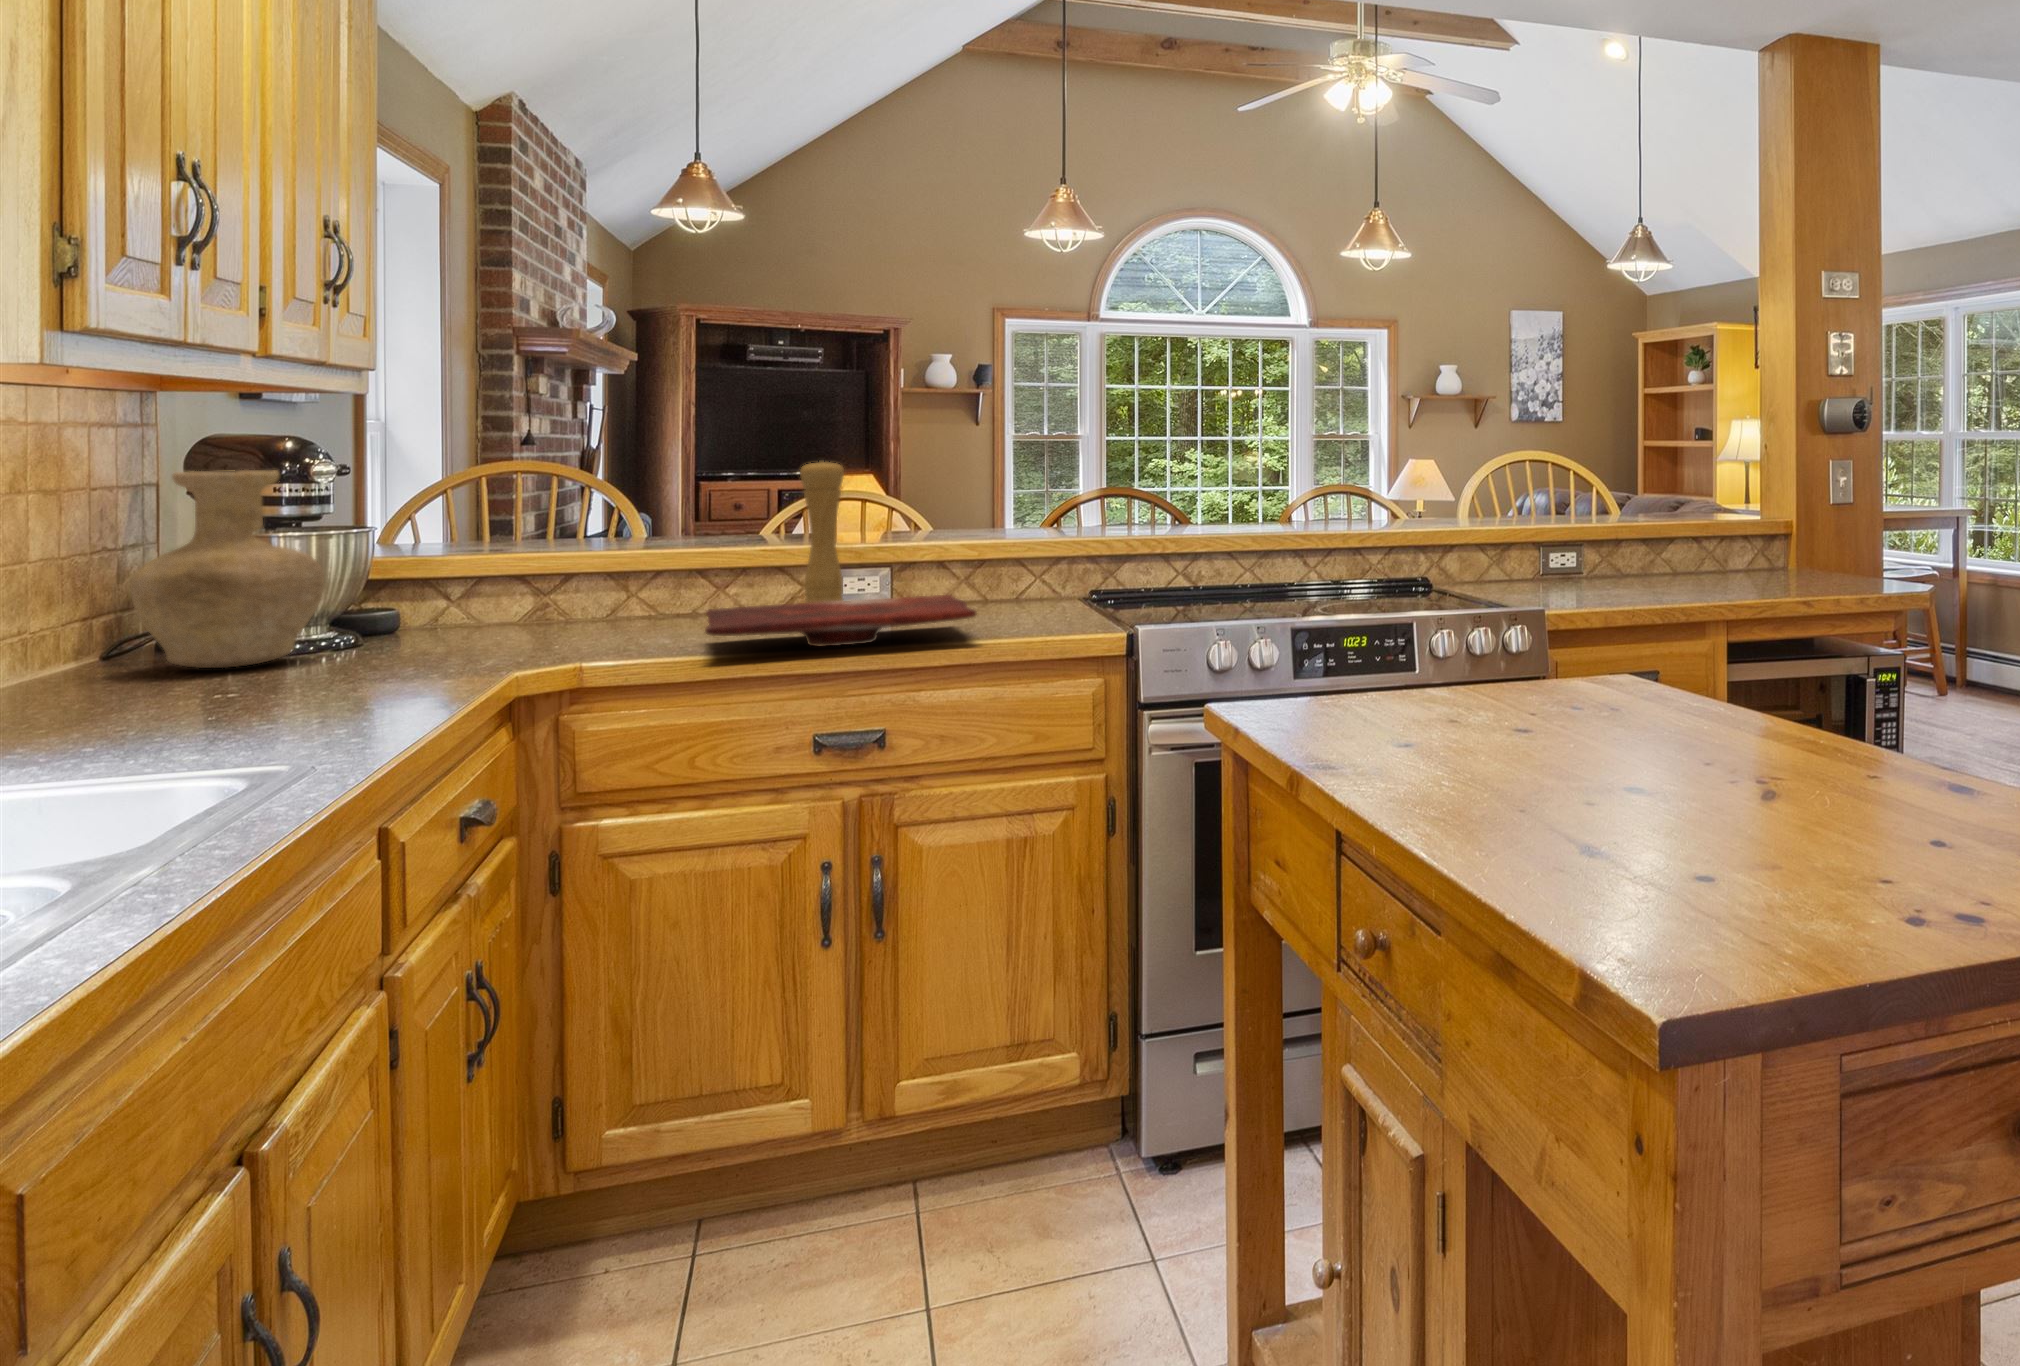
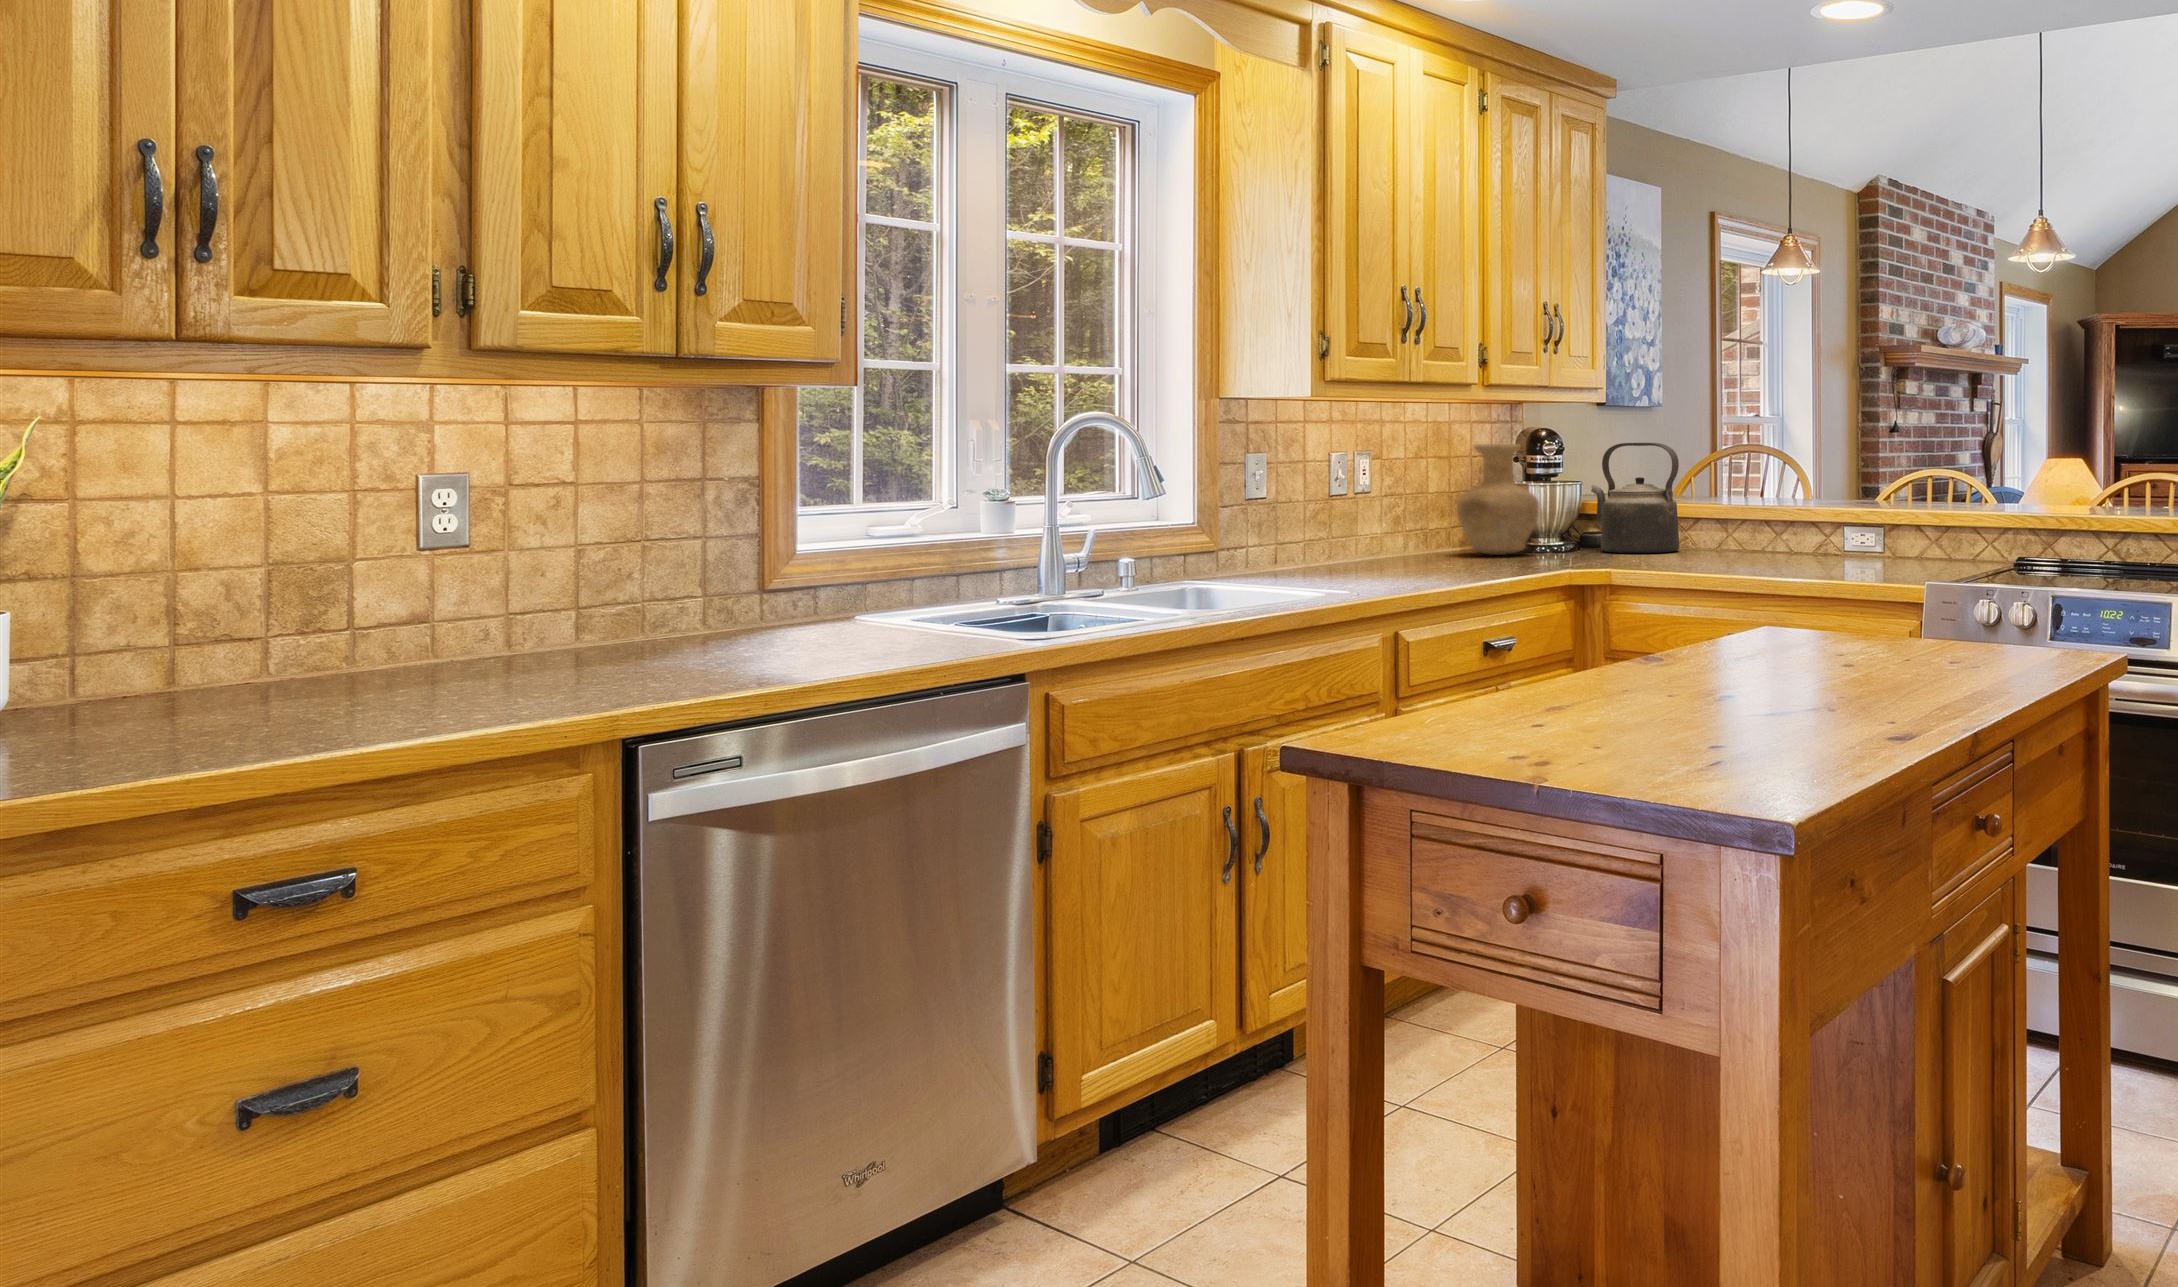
pepper mill: present [800,460,844,603] -> none [1793,442,1823,561]
kettle: none [378,464,568,638] -> present [1591,443,1680,553]
cutting board: present [705,595,976,646] -> none [1658,543,1859,572]

